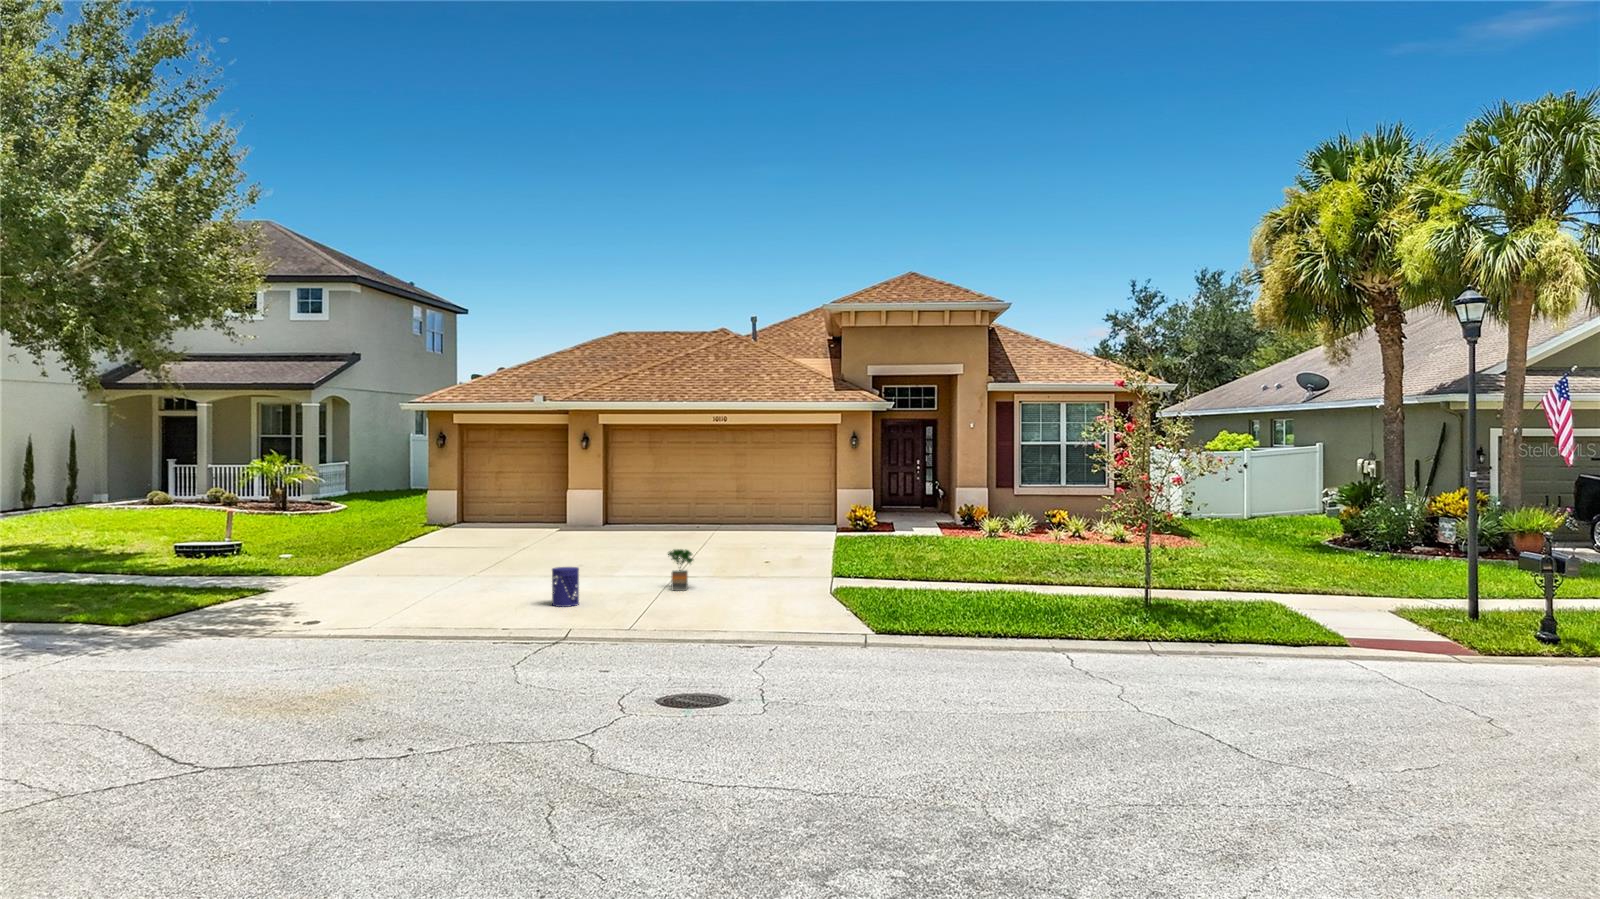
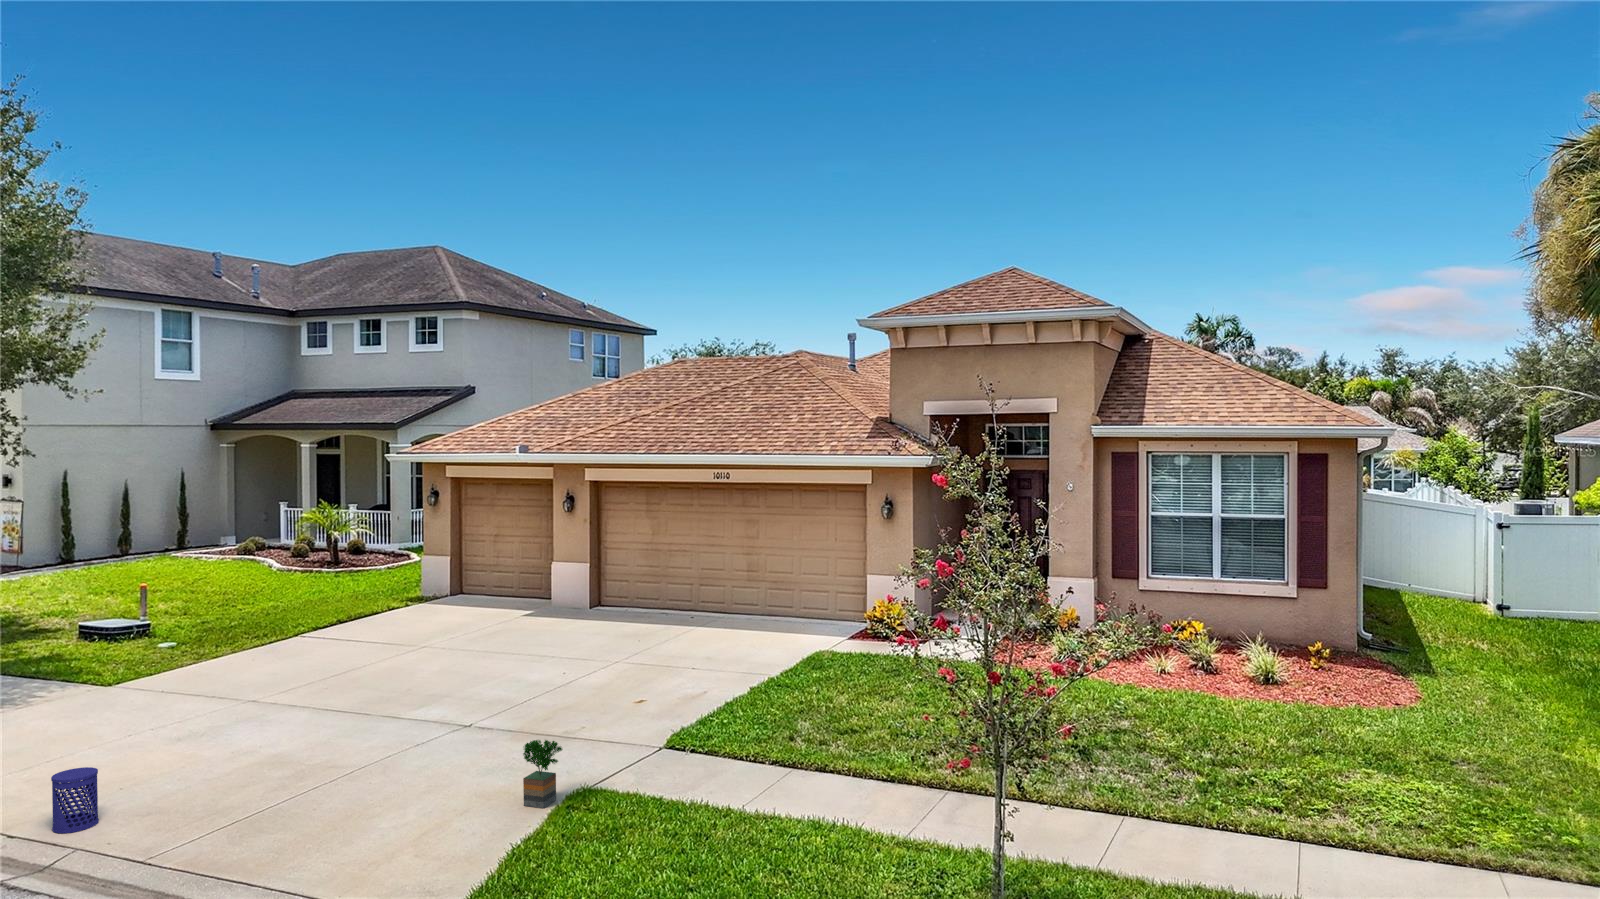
potted tree: present [668,549,694,591] -> present [523,740,563,808]

